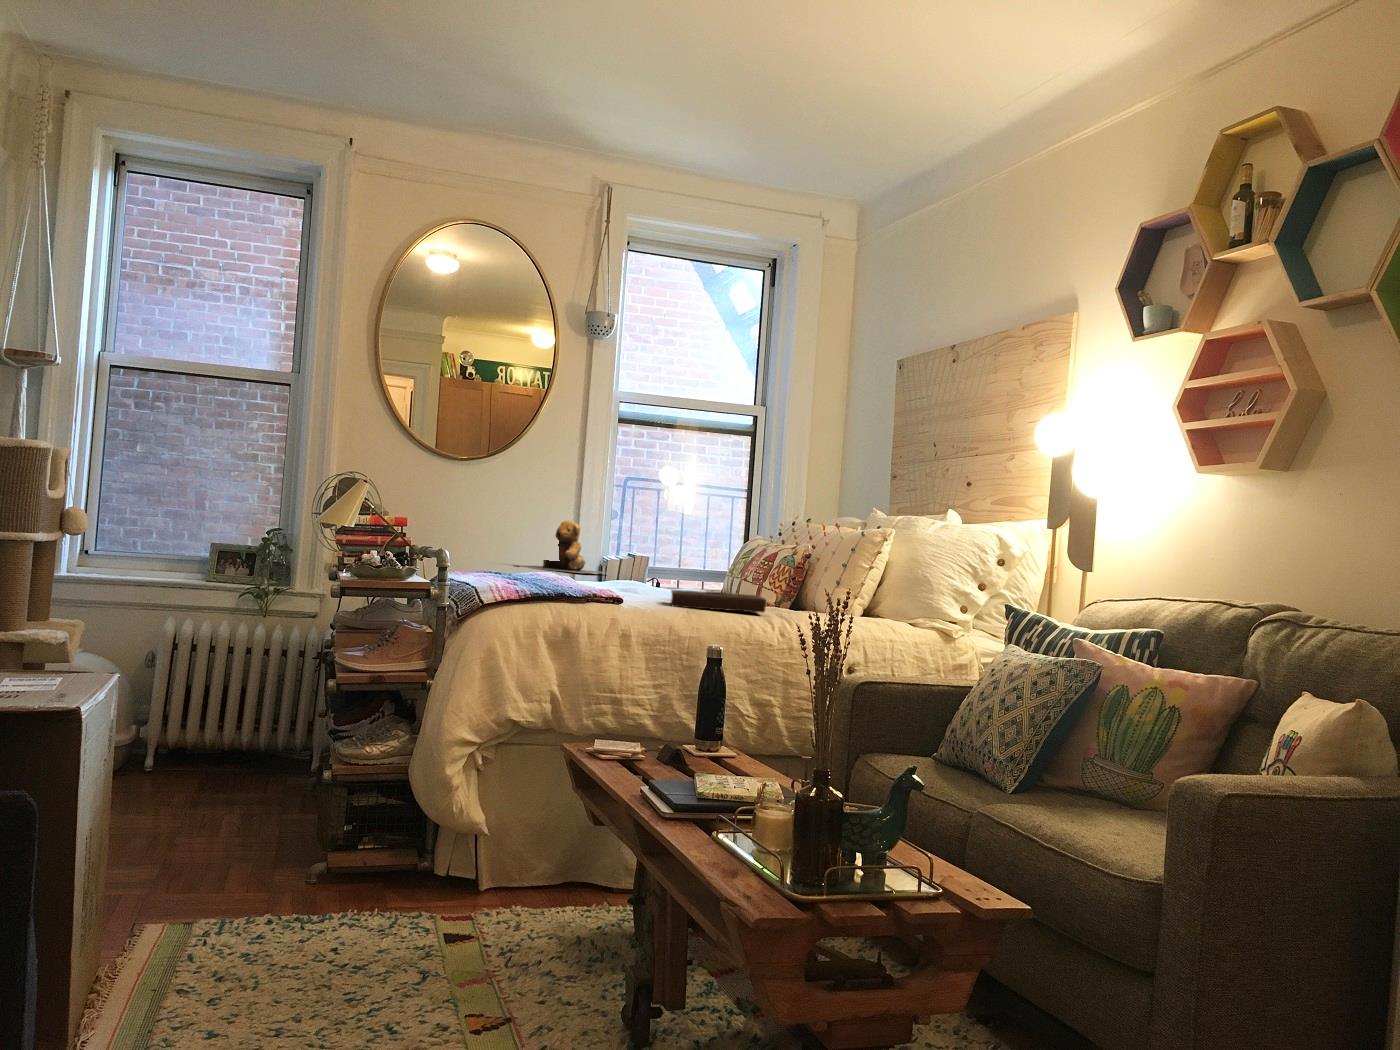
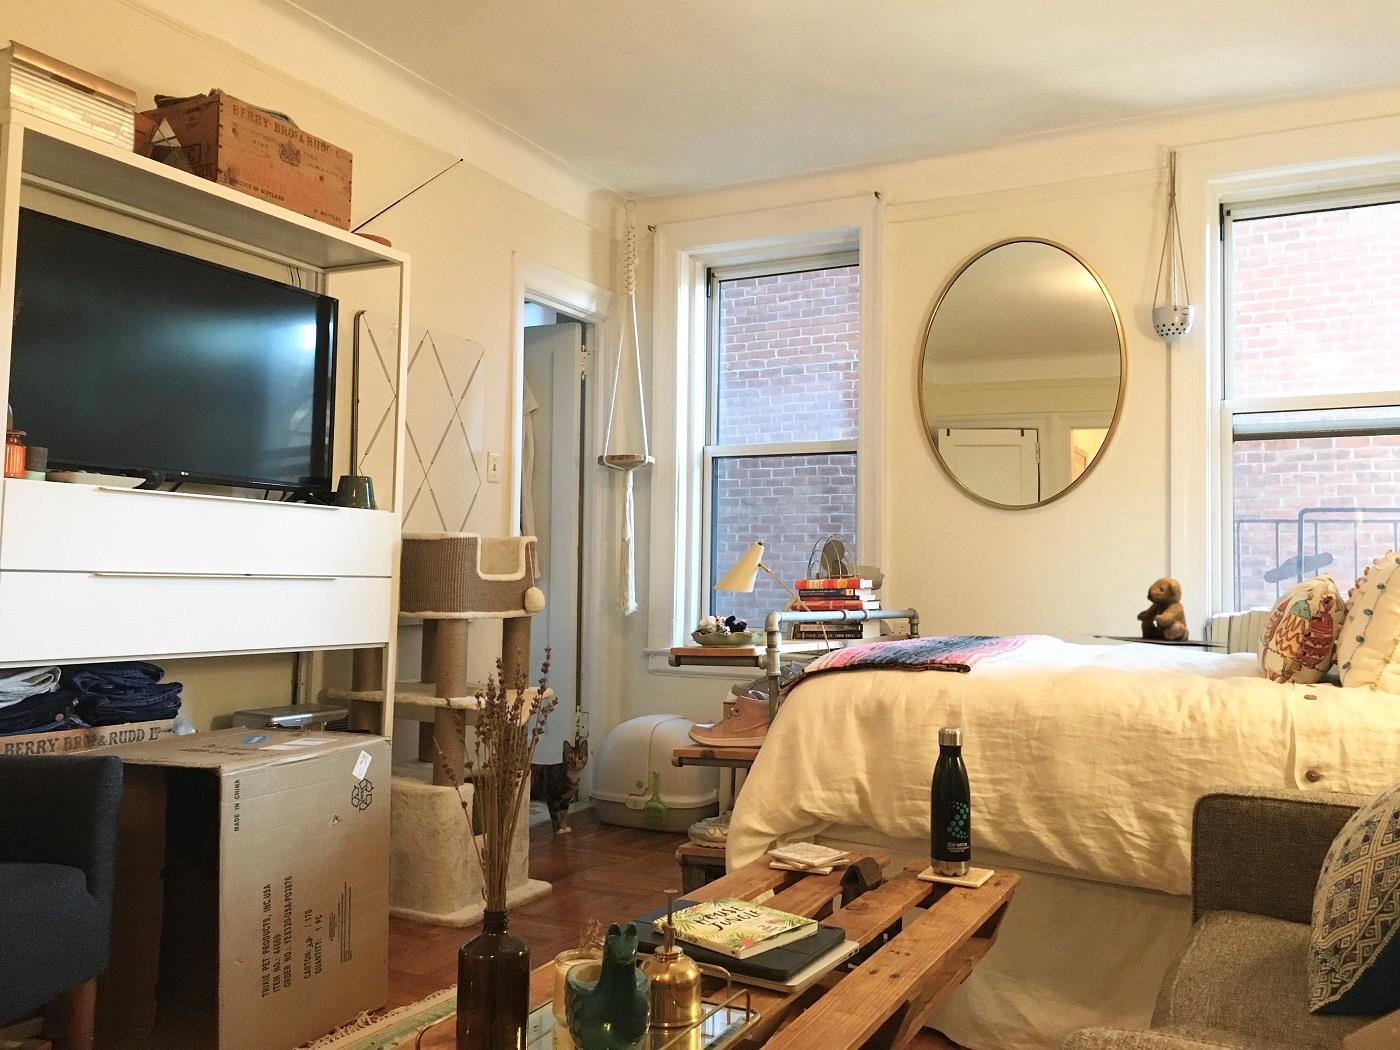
notebook: present [671,590,766,613] -> none [1017,651,1182,680]

